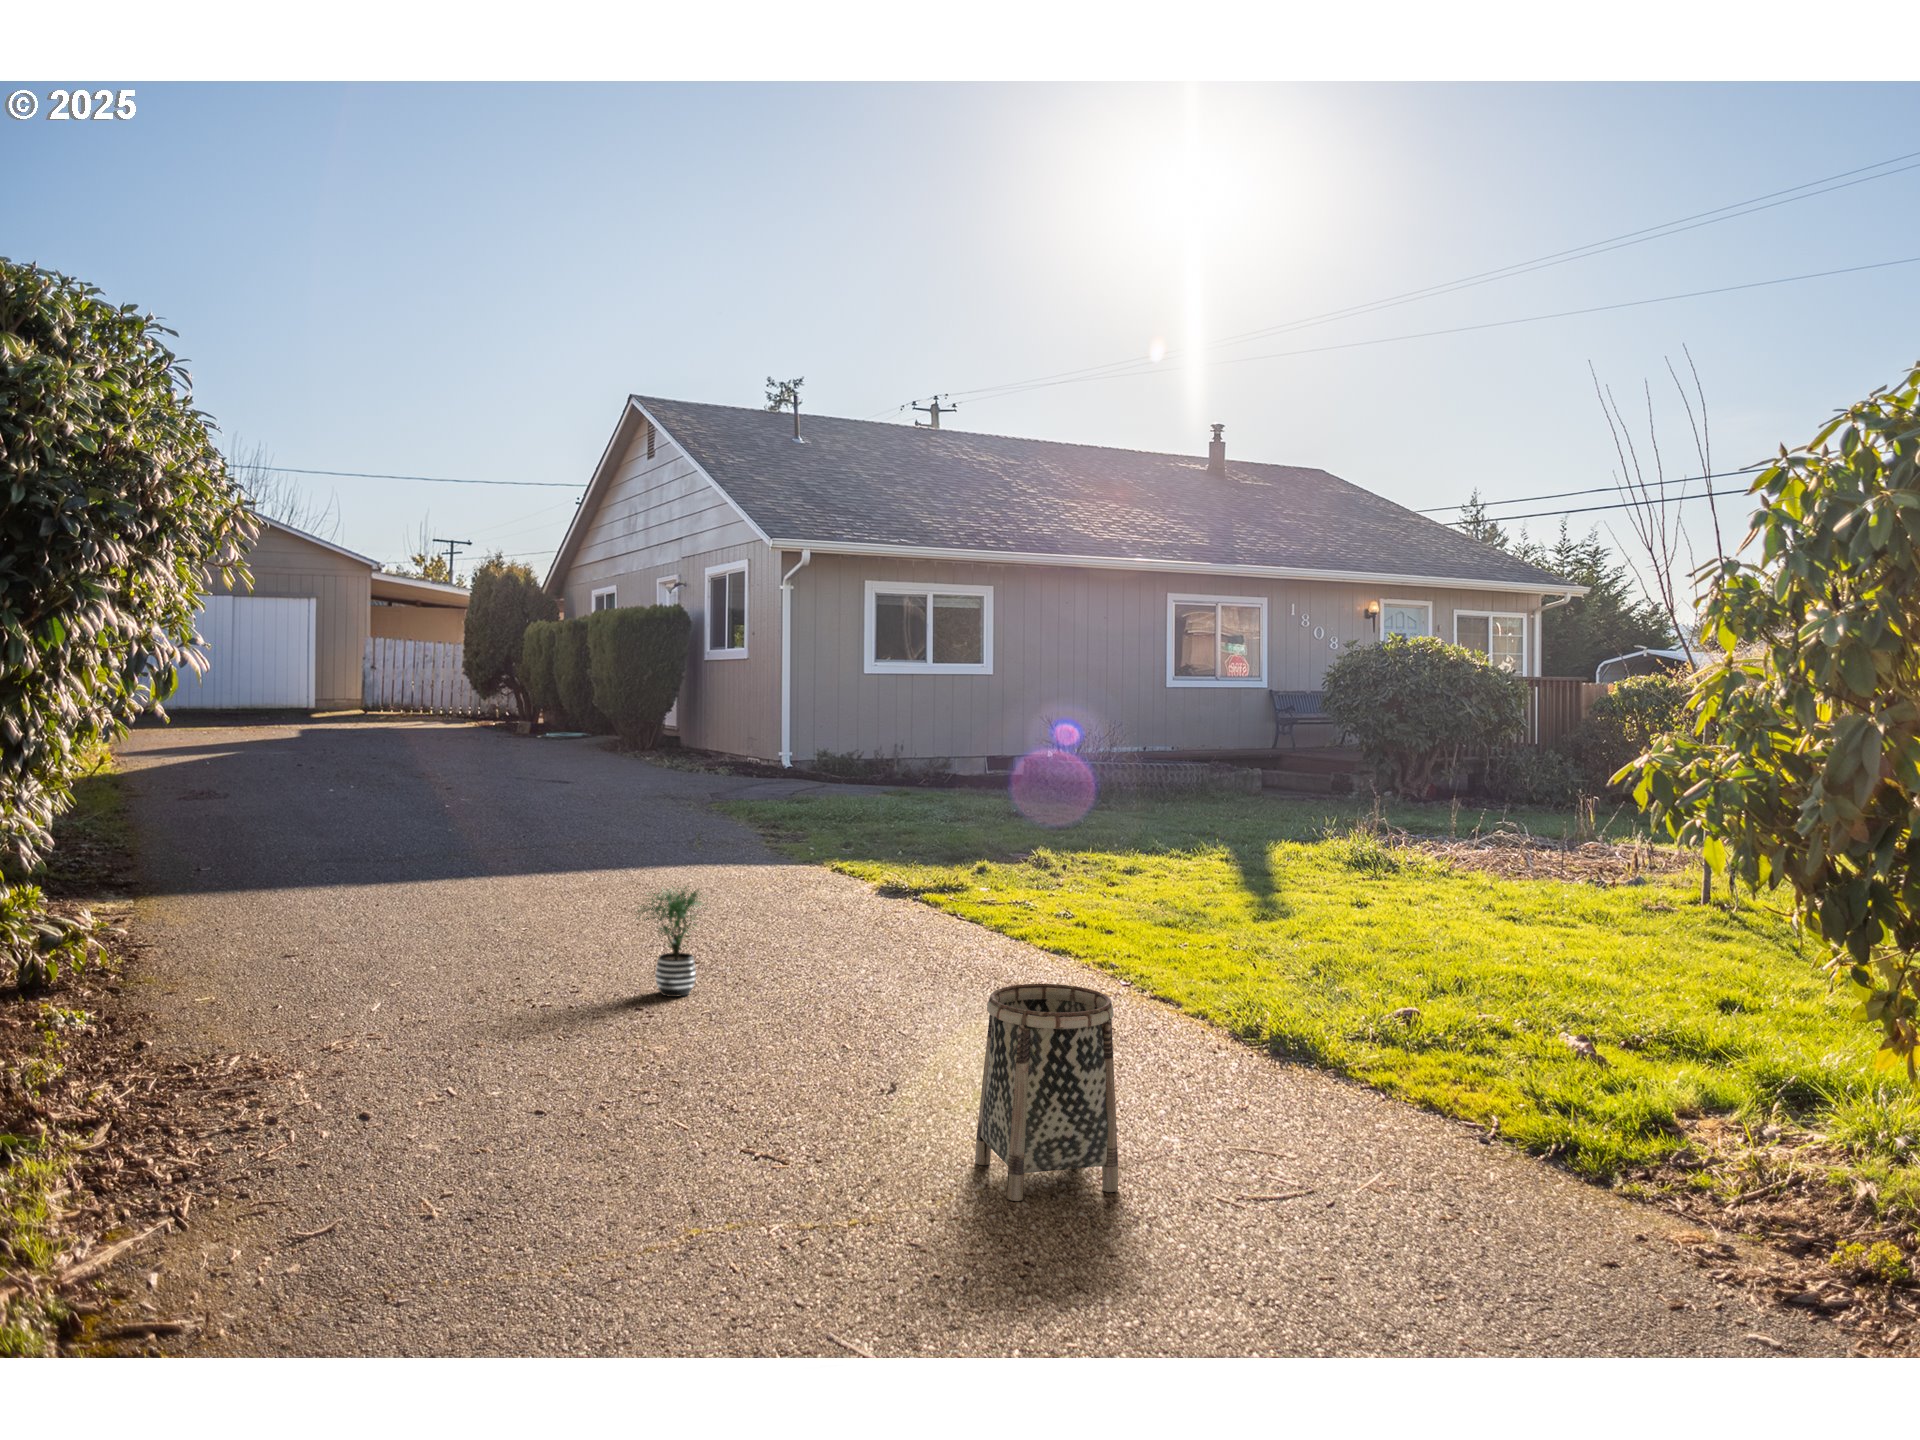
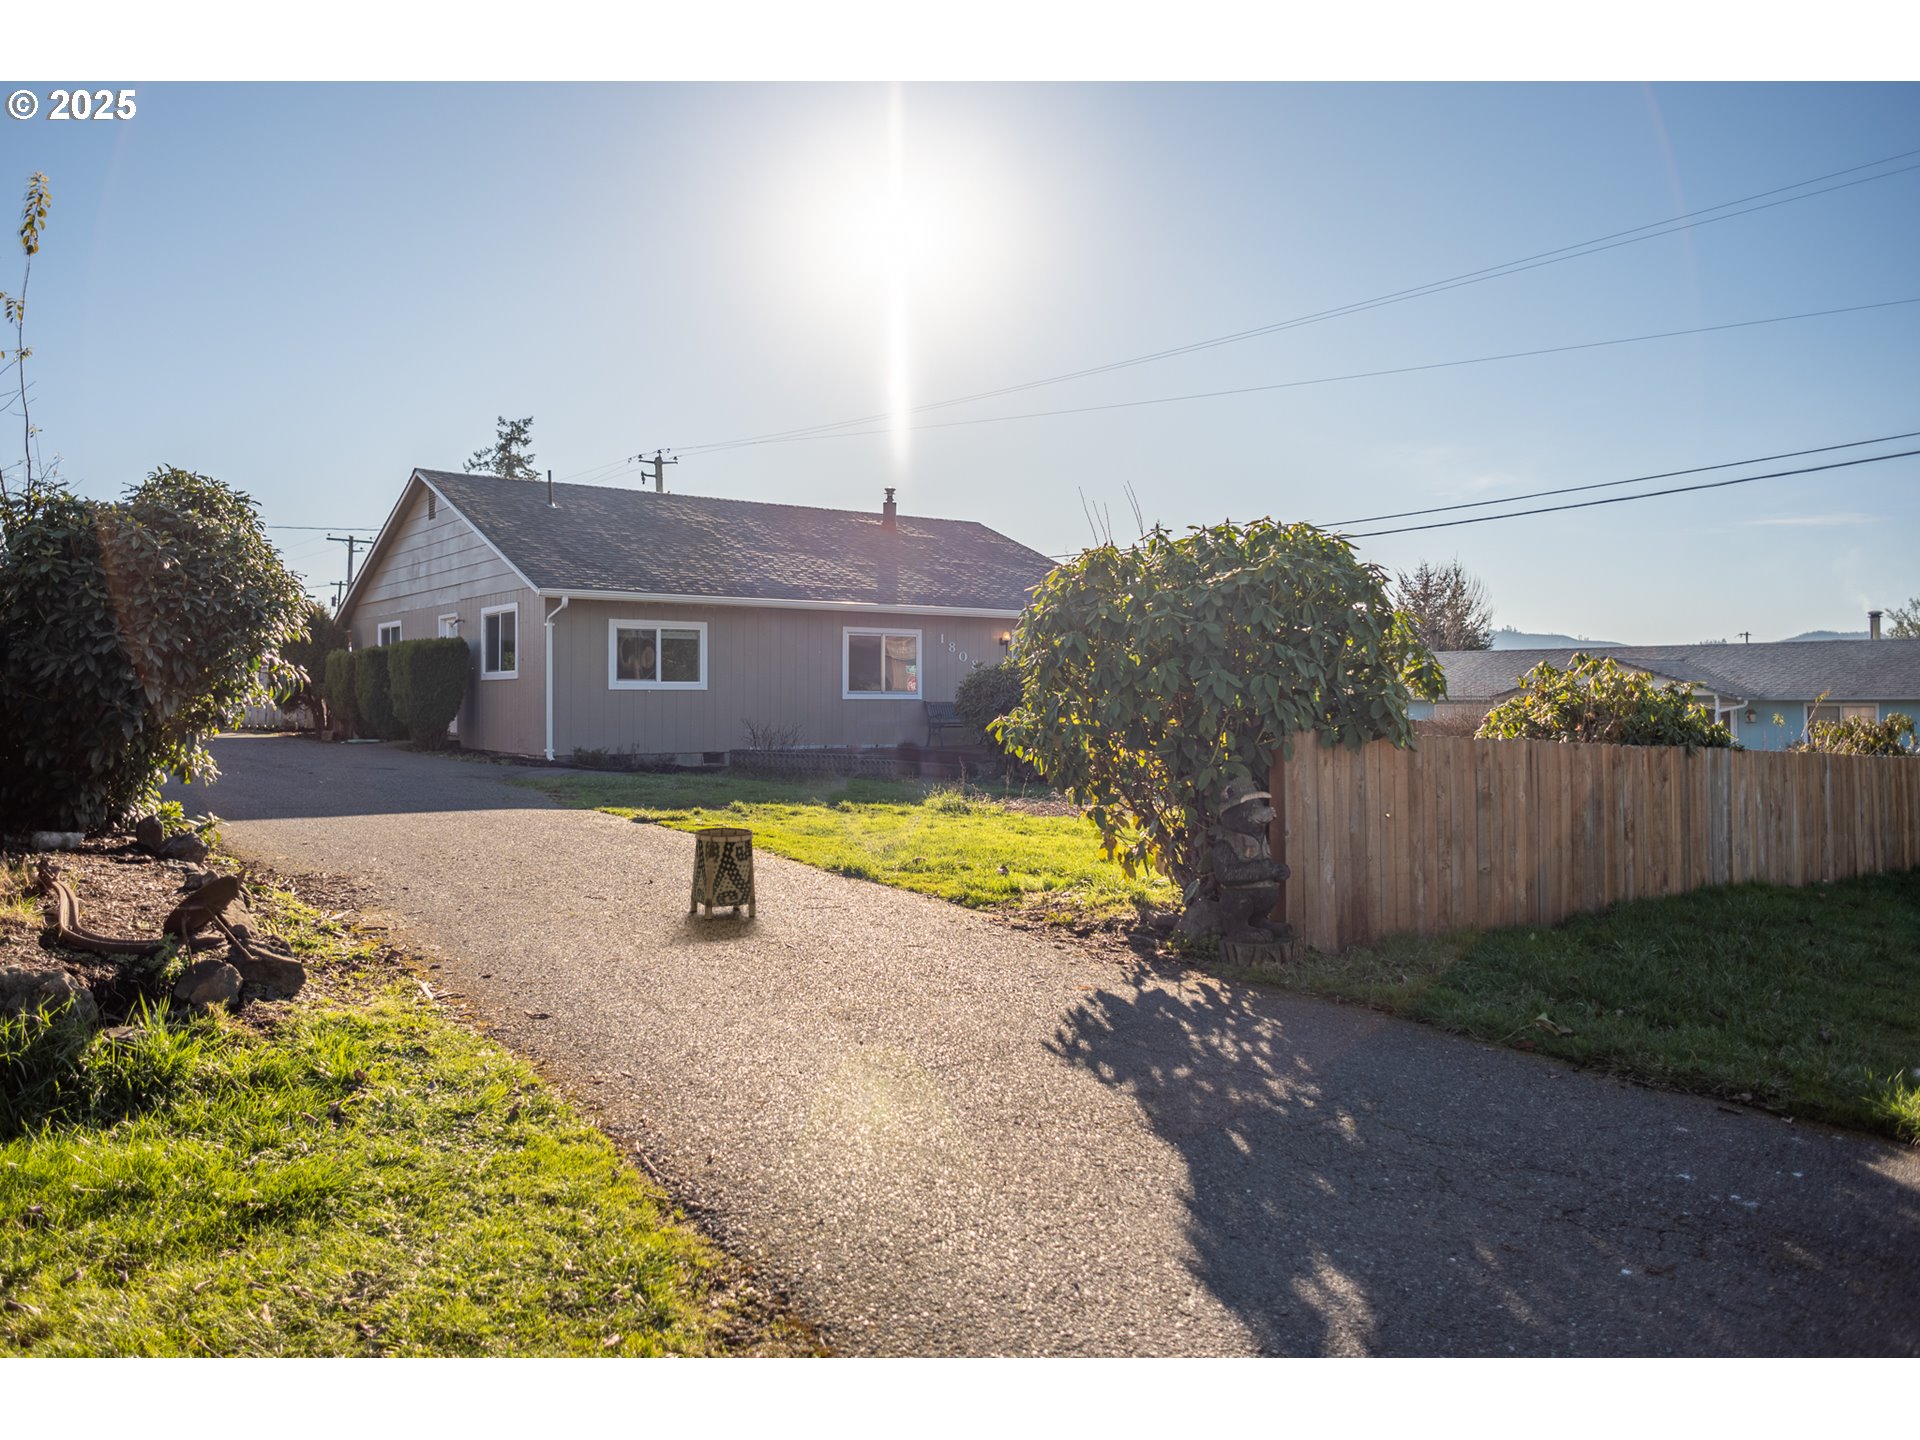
potted plant: present [636,886,701,997] -> none [495,804,542,866]

